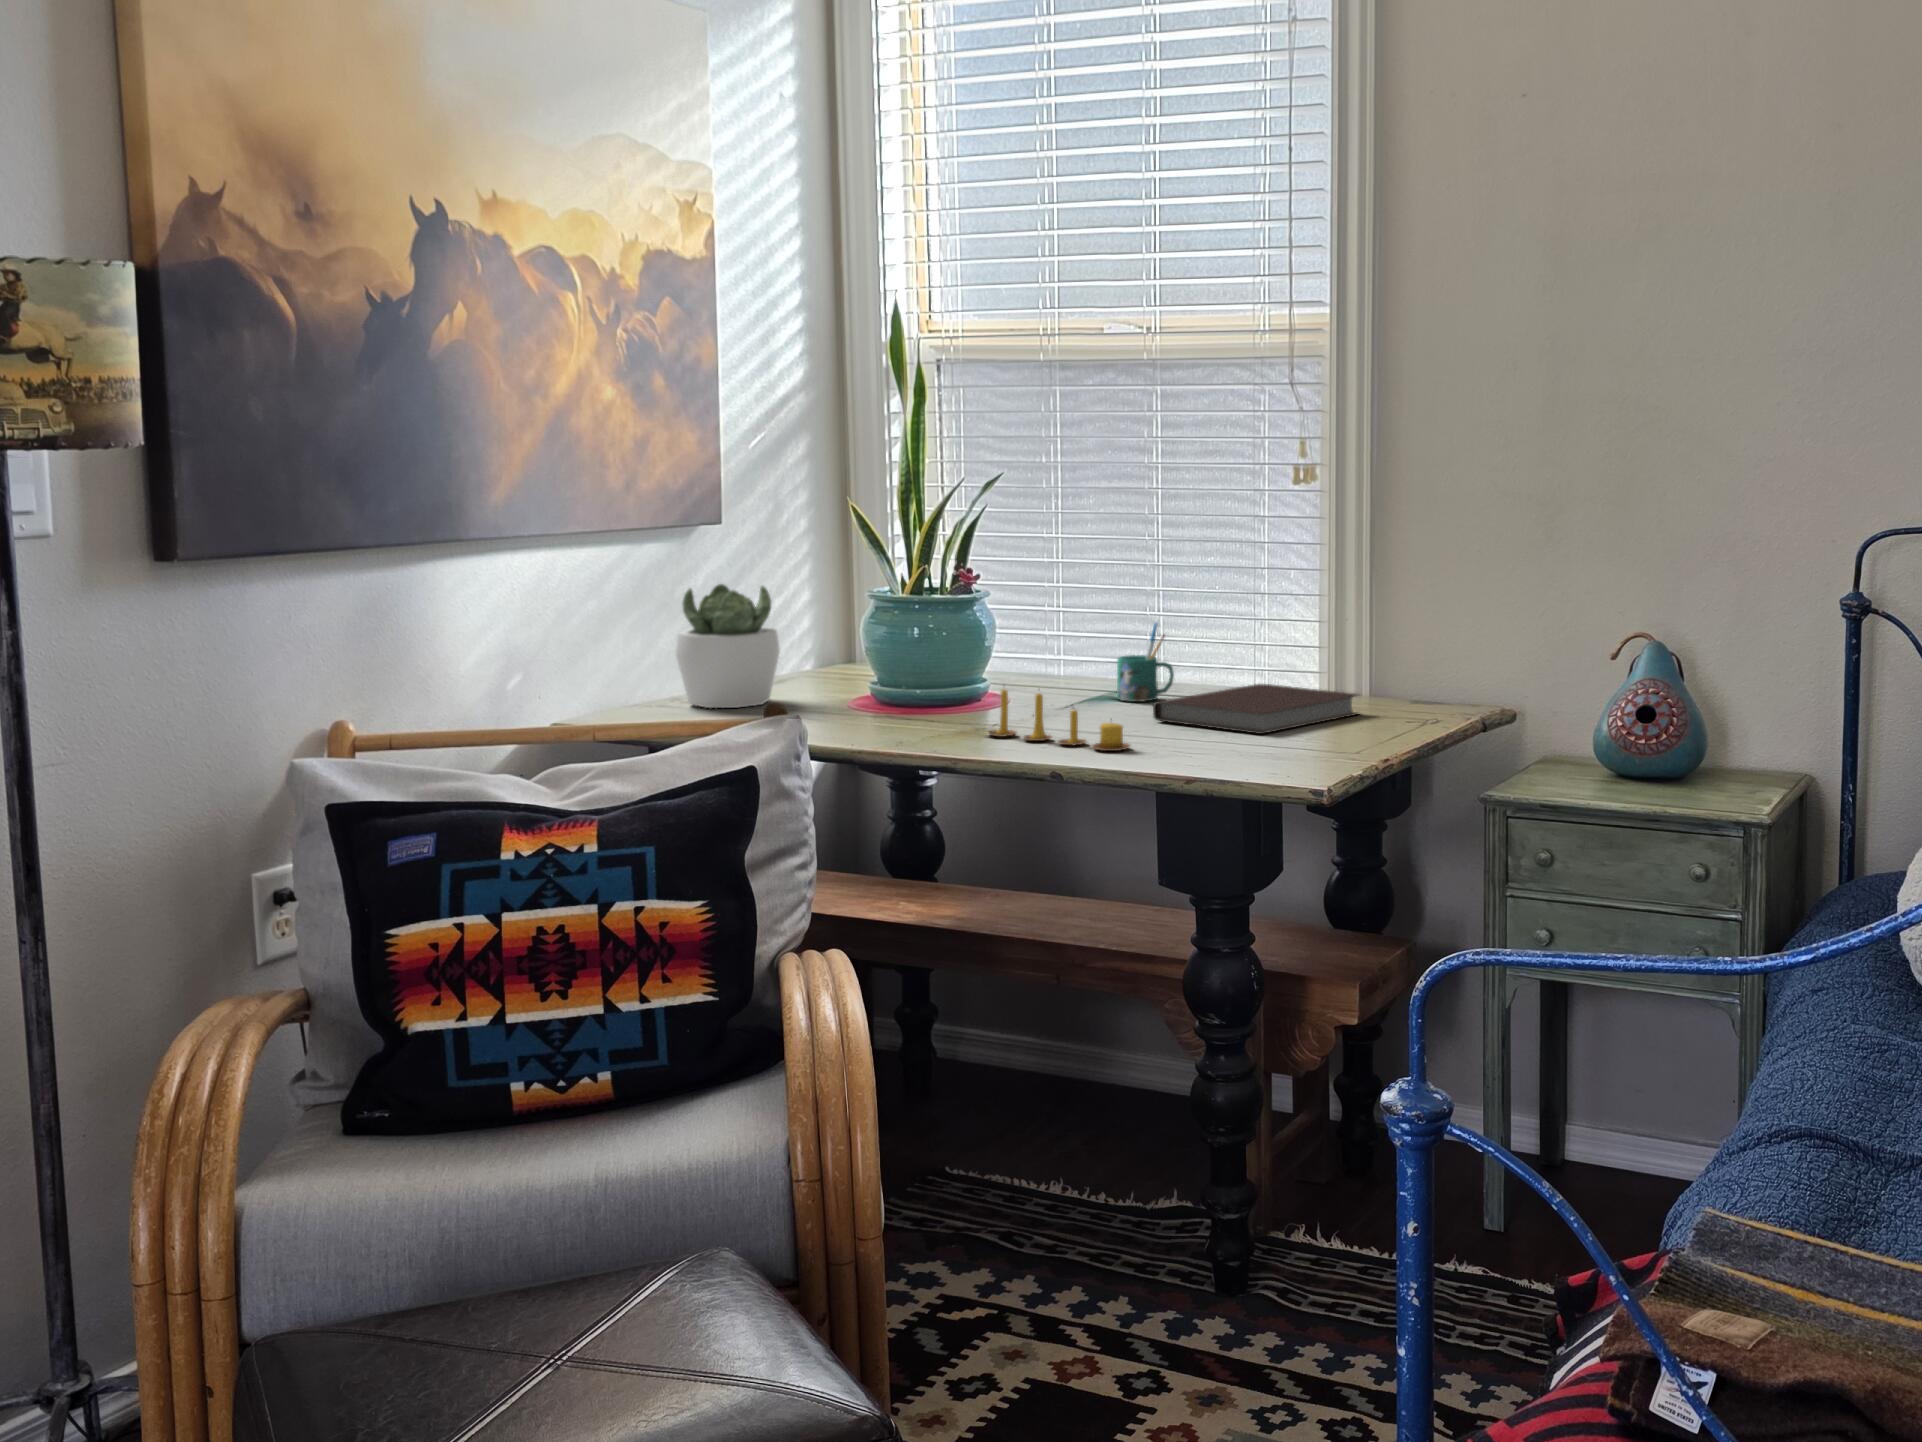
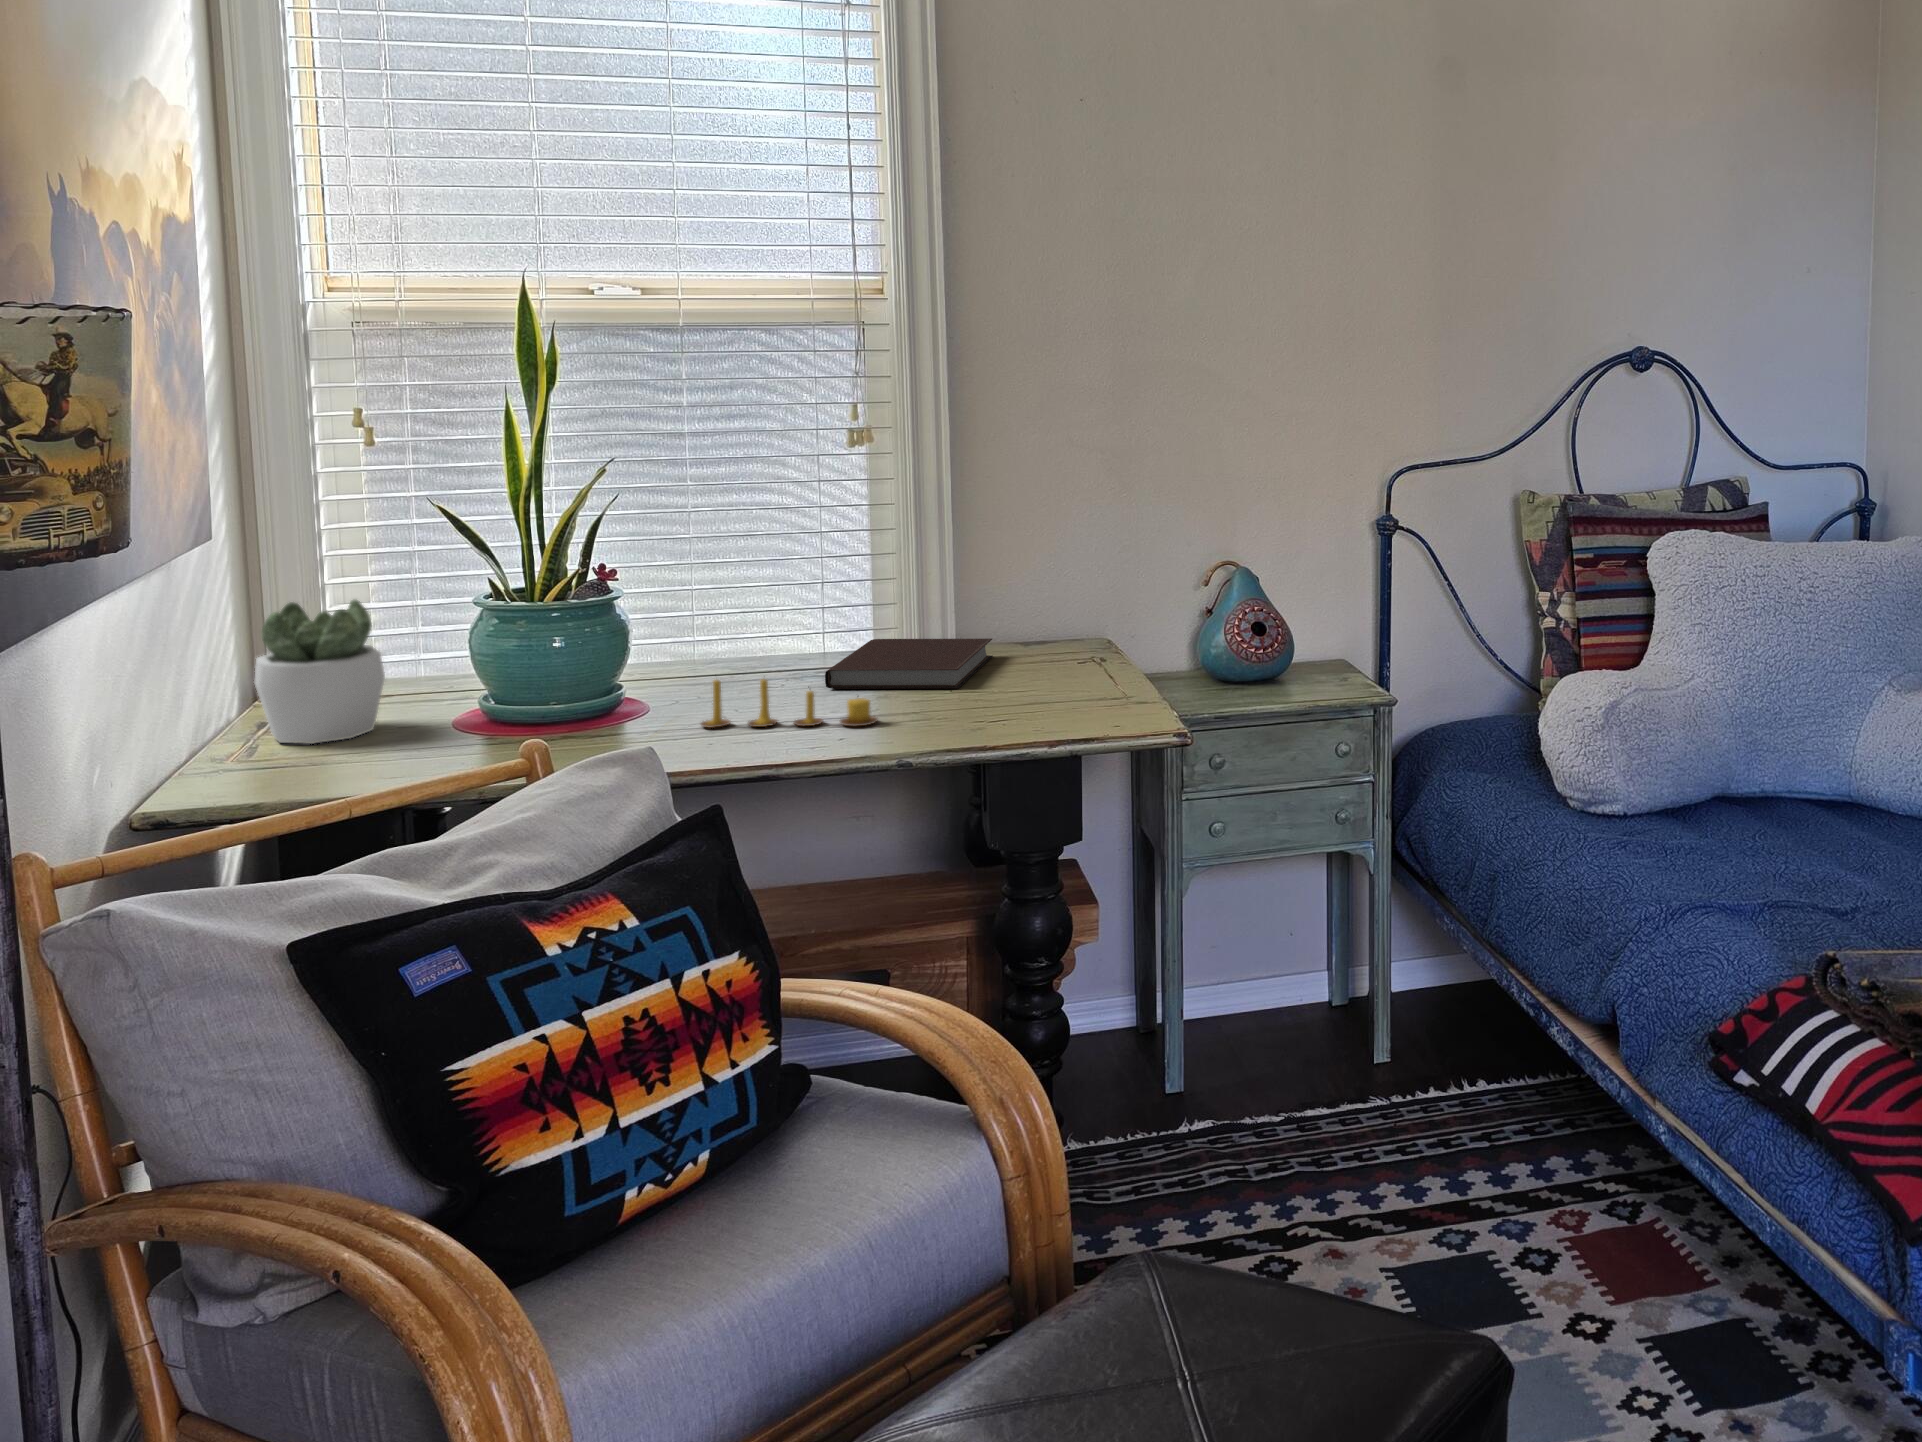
mug: present [1117,623,1174,702] -> none [727,592,783,672]

